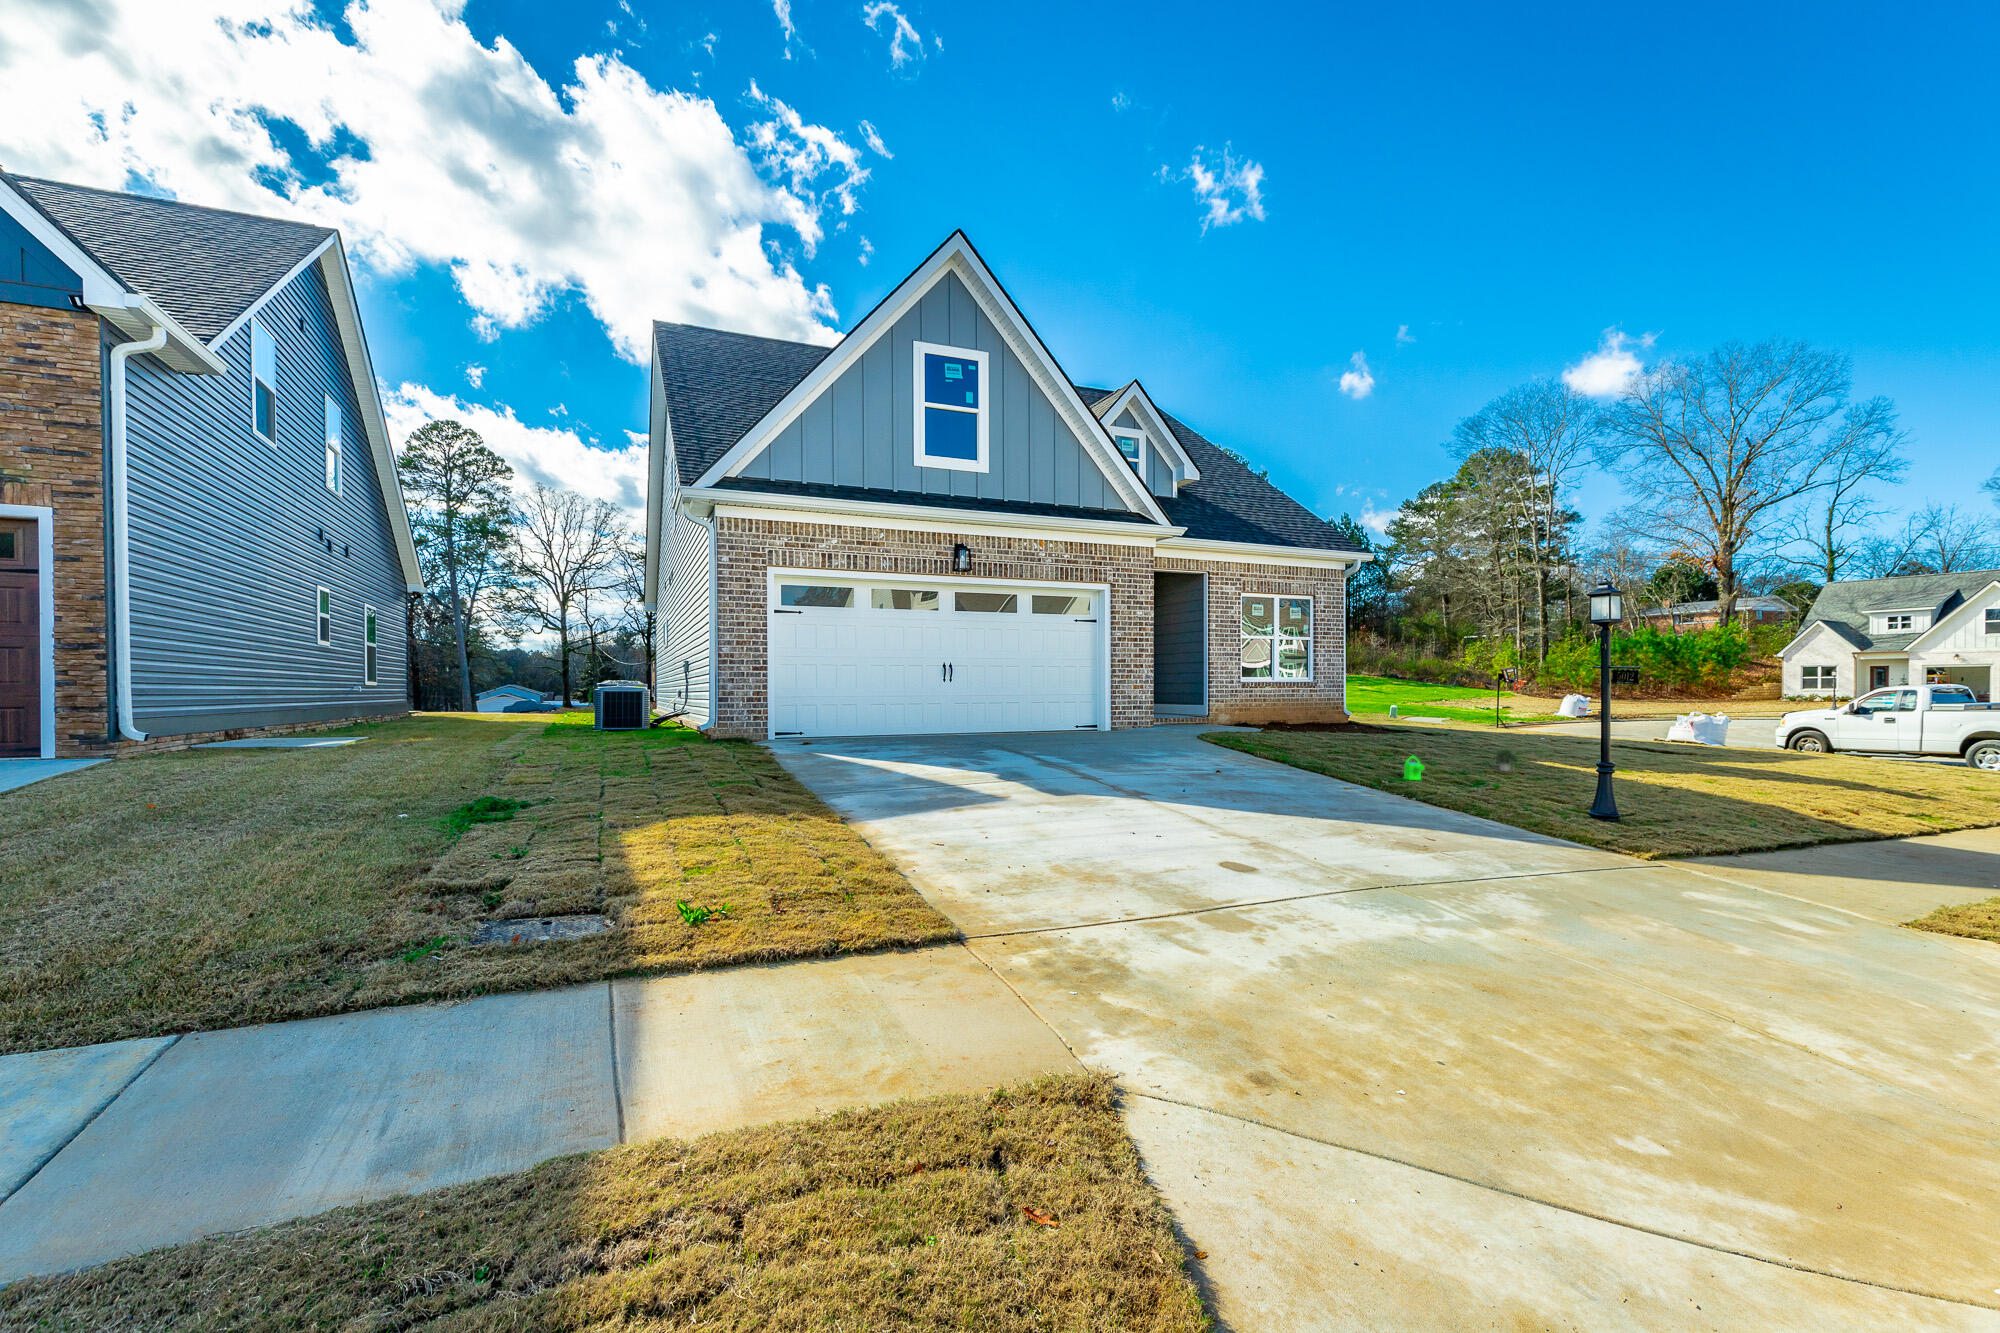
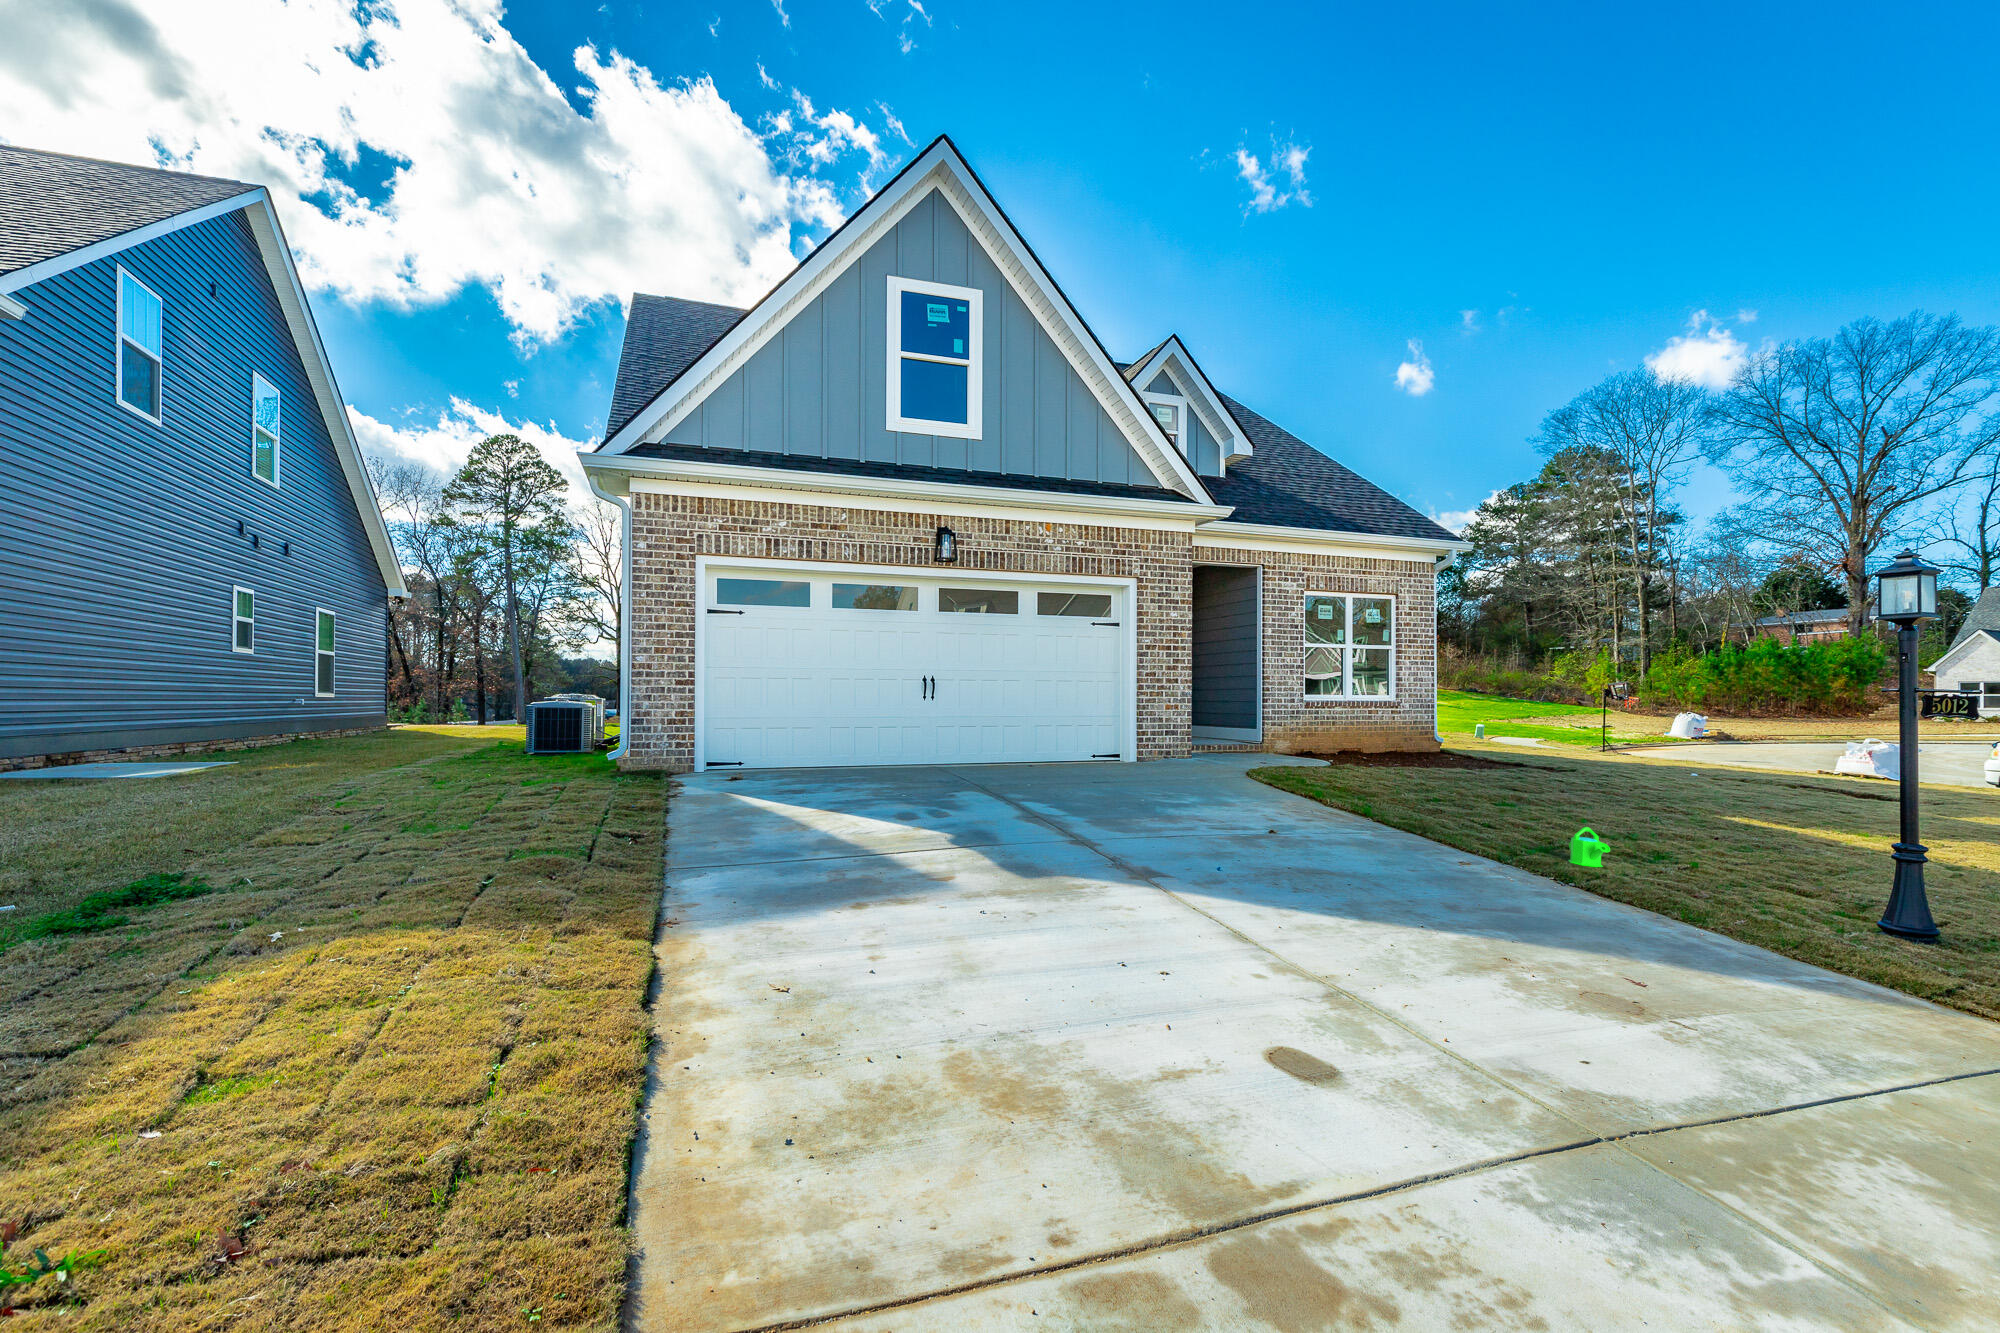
potted plant: present [1494,748,1518,771] -> none [1695,806,1745,847]

